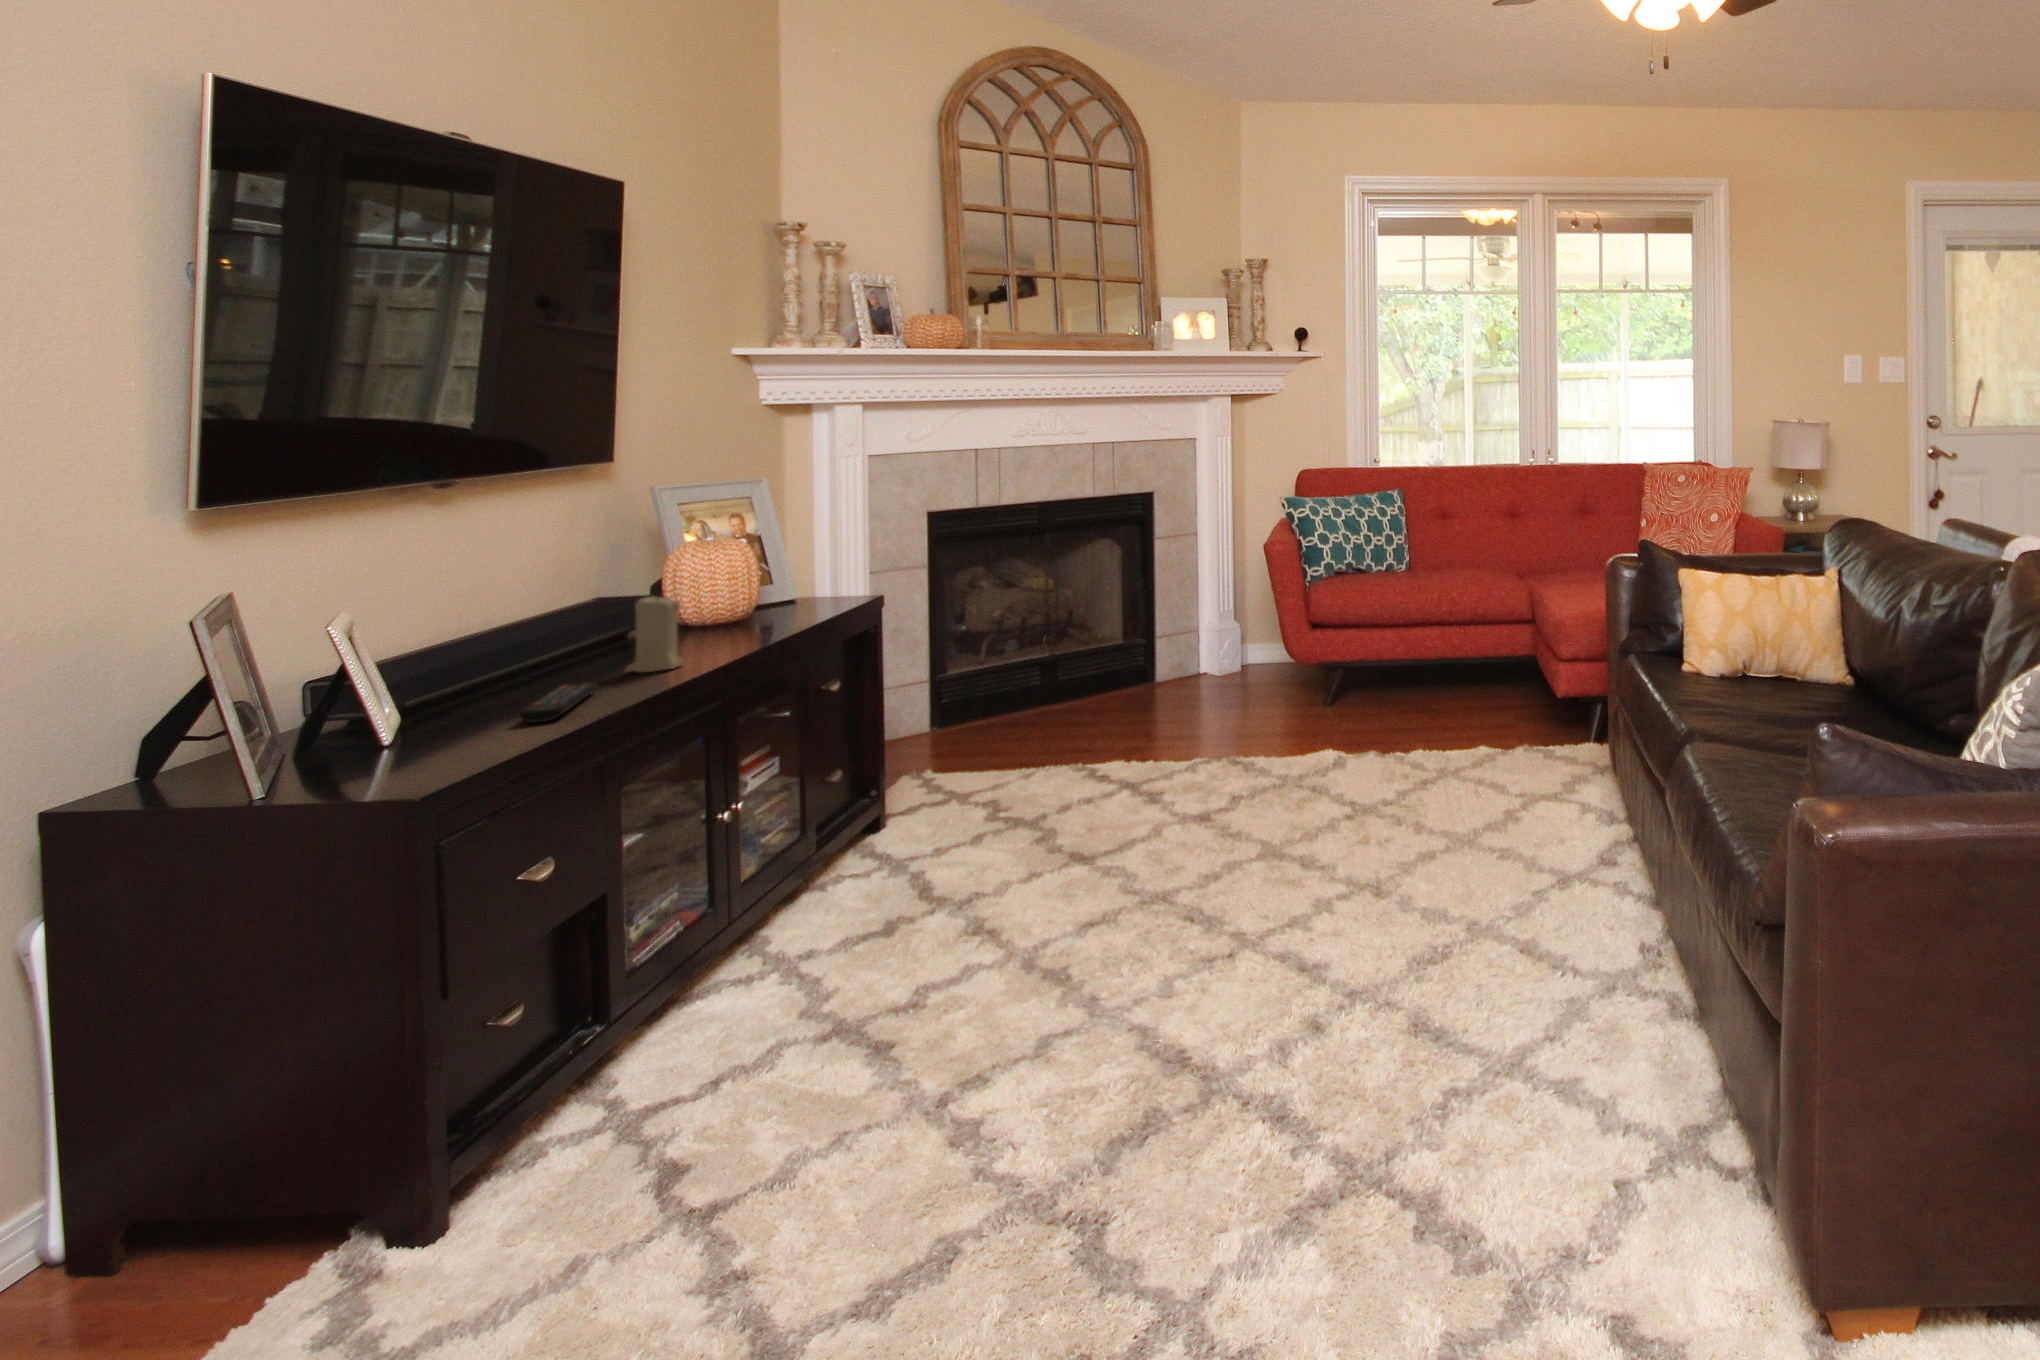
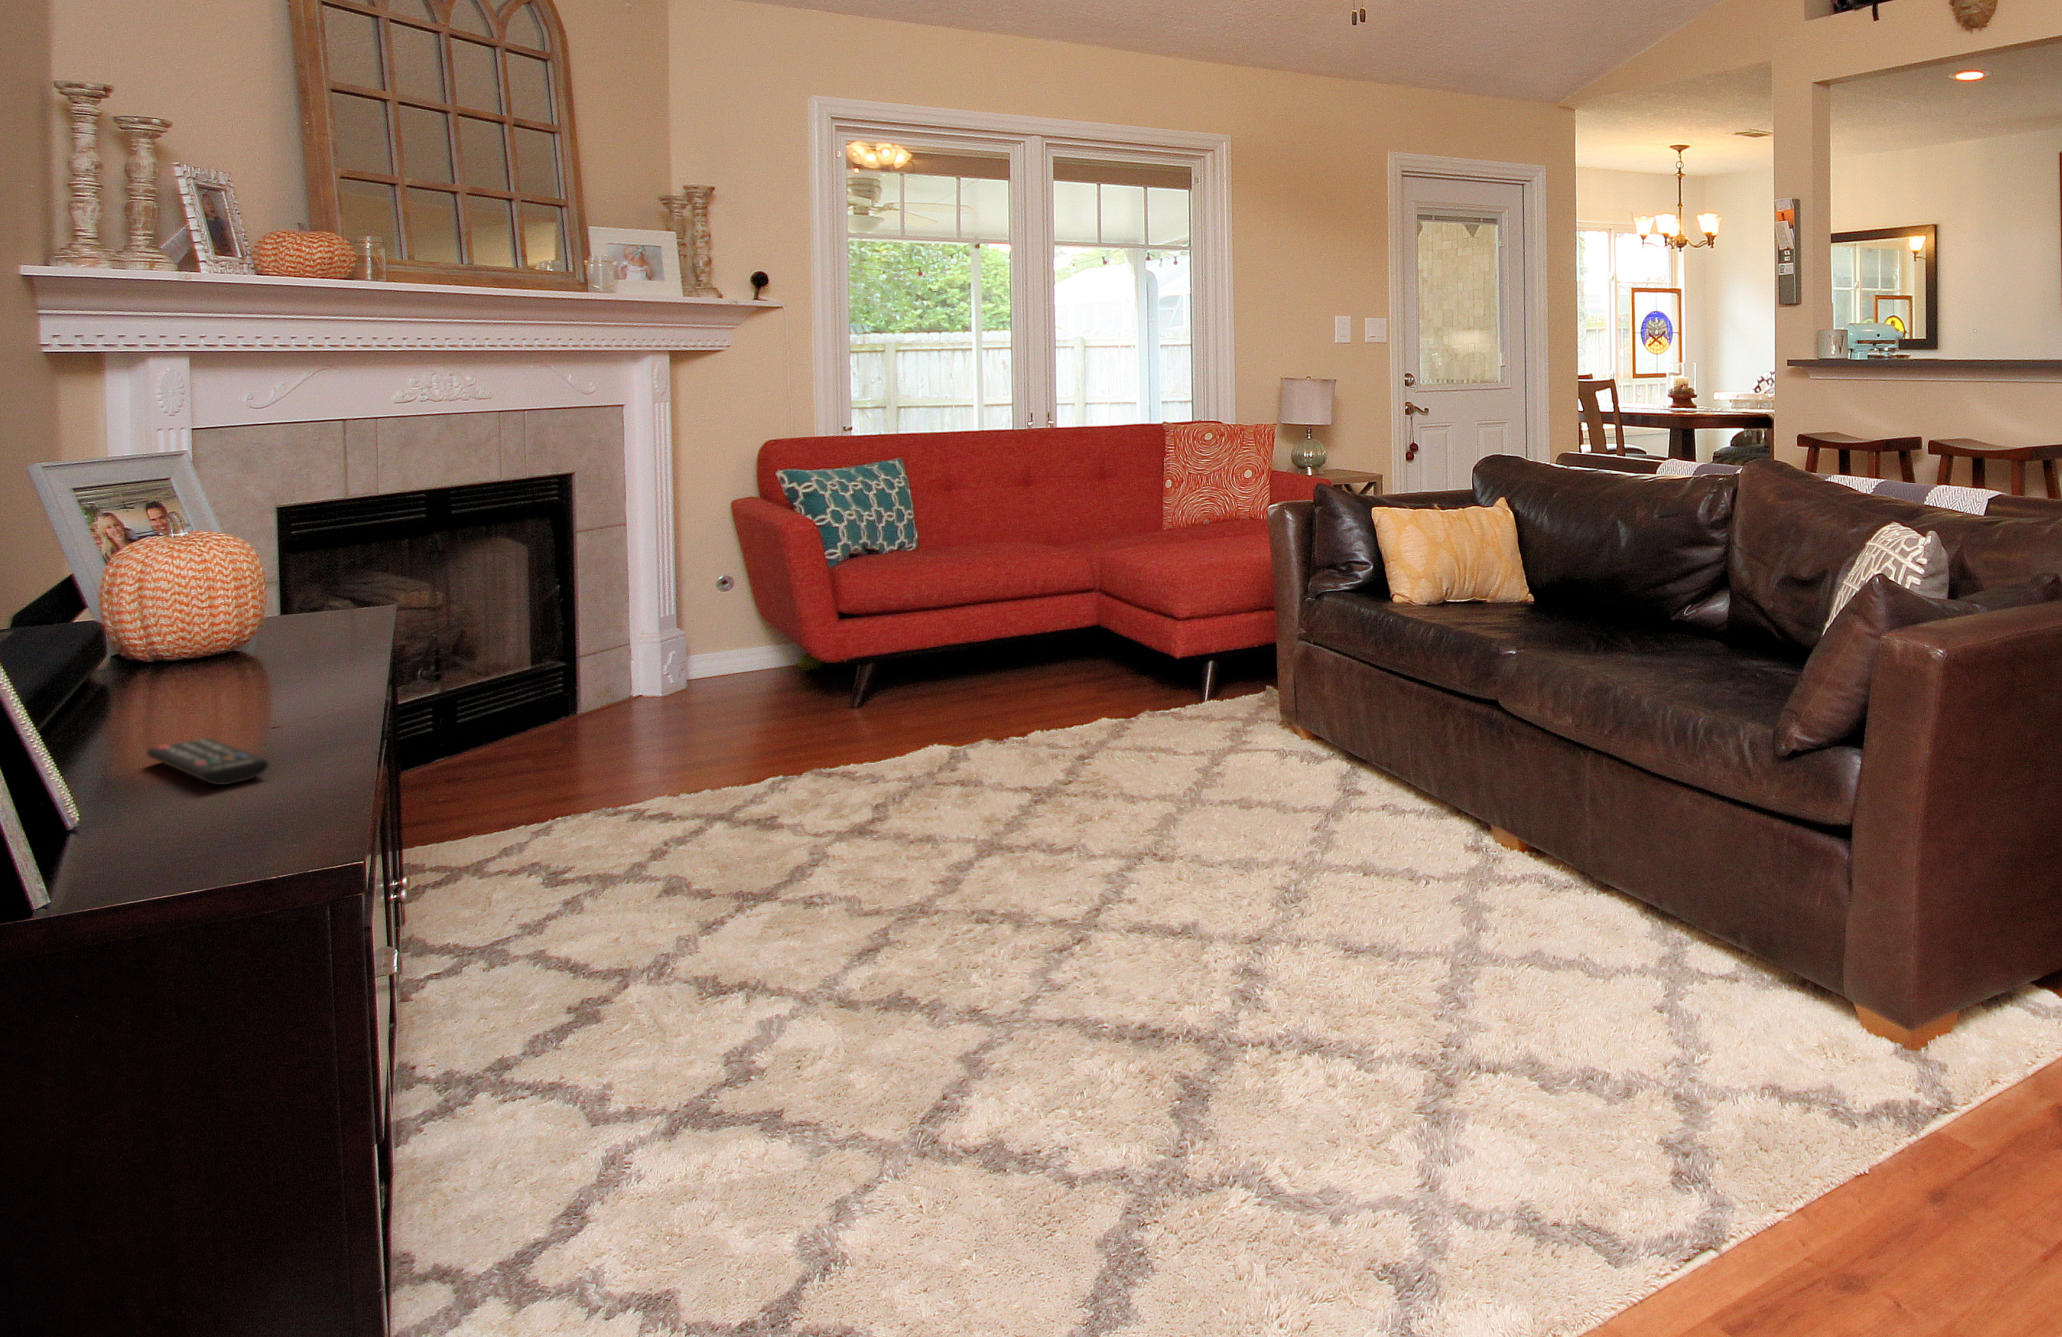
candle: present [625,596,683,672] -> none [166,618,256,730]

